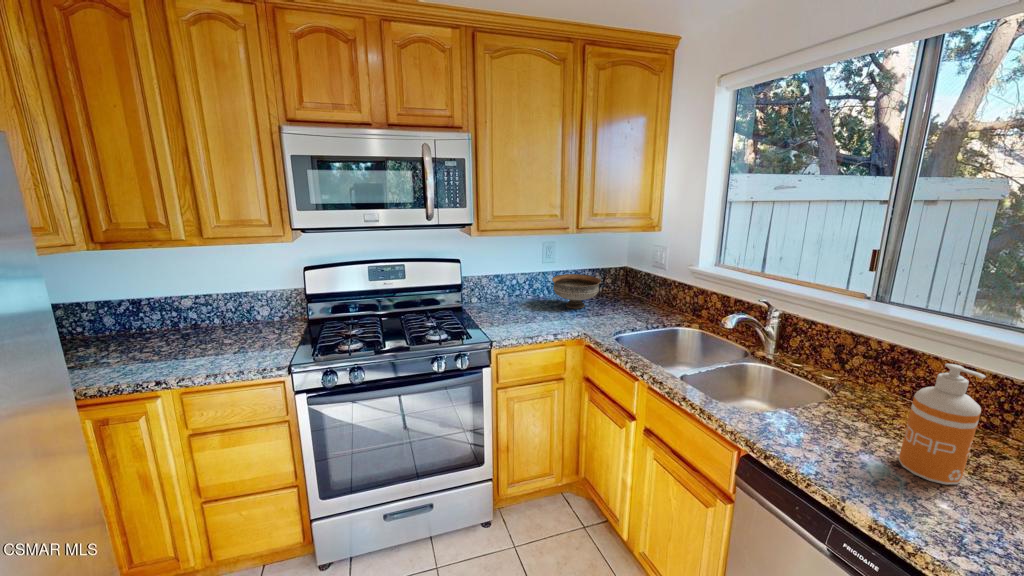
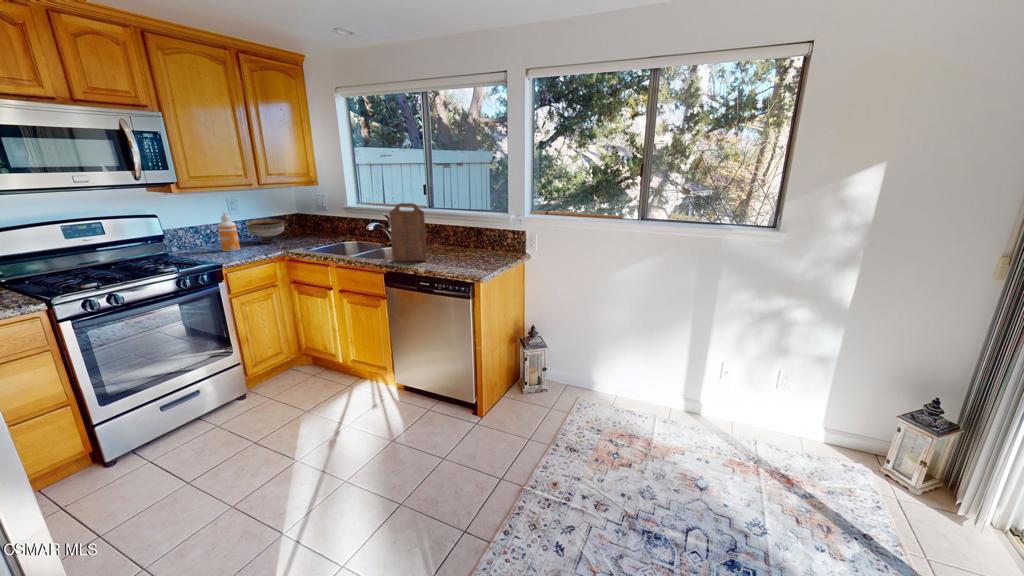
cutting board: none [768,305,898,465] -> present [389,203,427,261]
soap dispenser: present [899,364,986,485] -> present [218,212,240,251]

